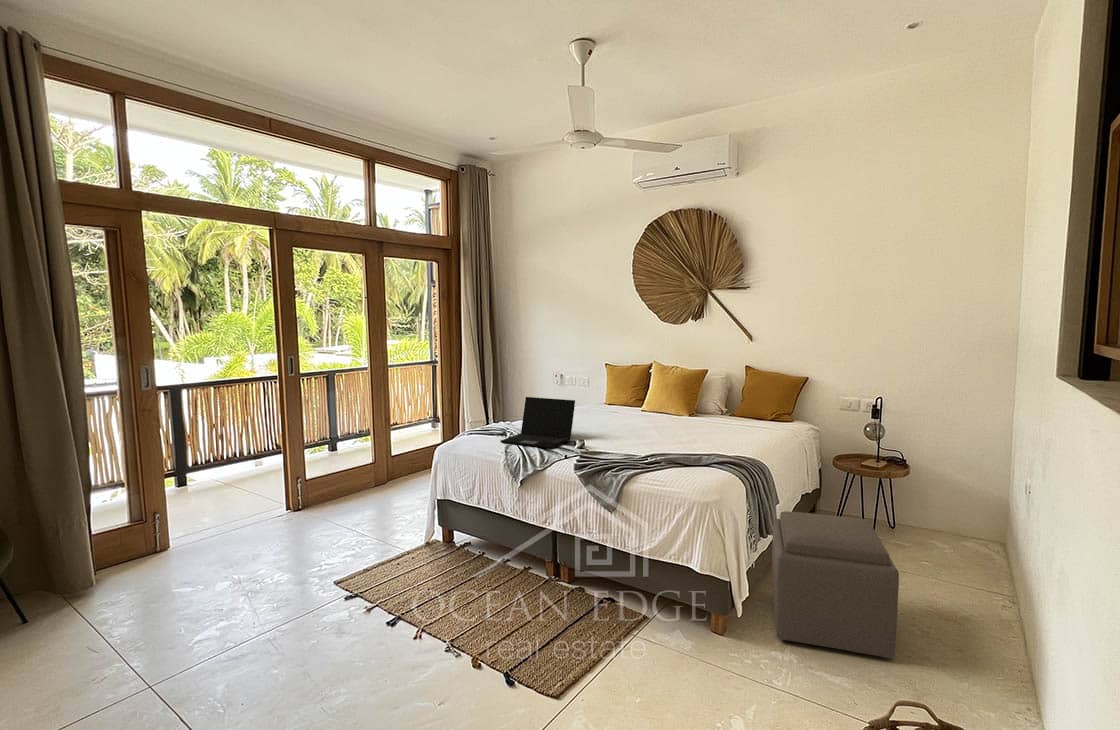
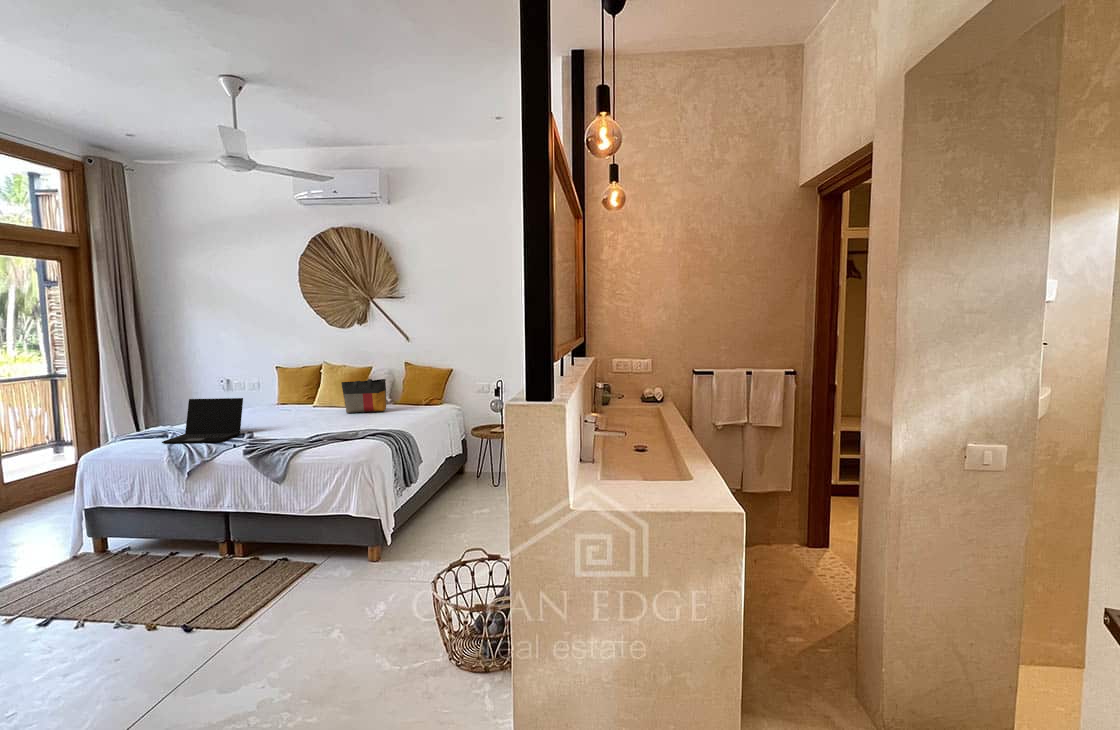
tote bag: none [675,386,729,427] -> present [341,379,386,413]
ottoman: present [772,511,899,659] -> none [411,461,486,551]

